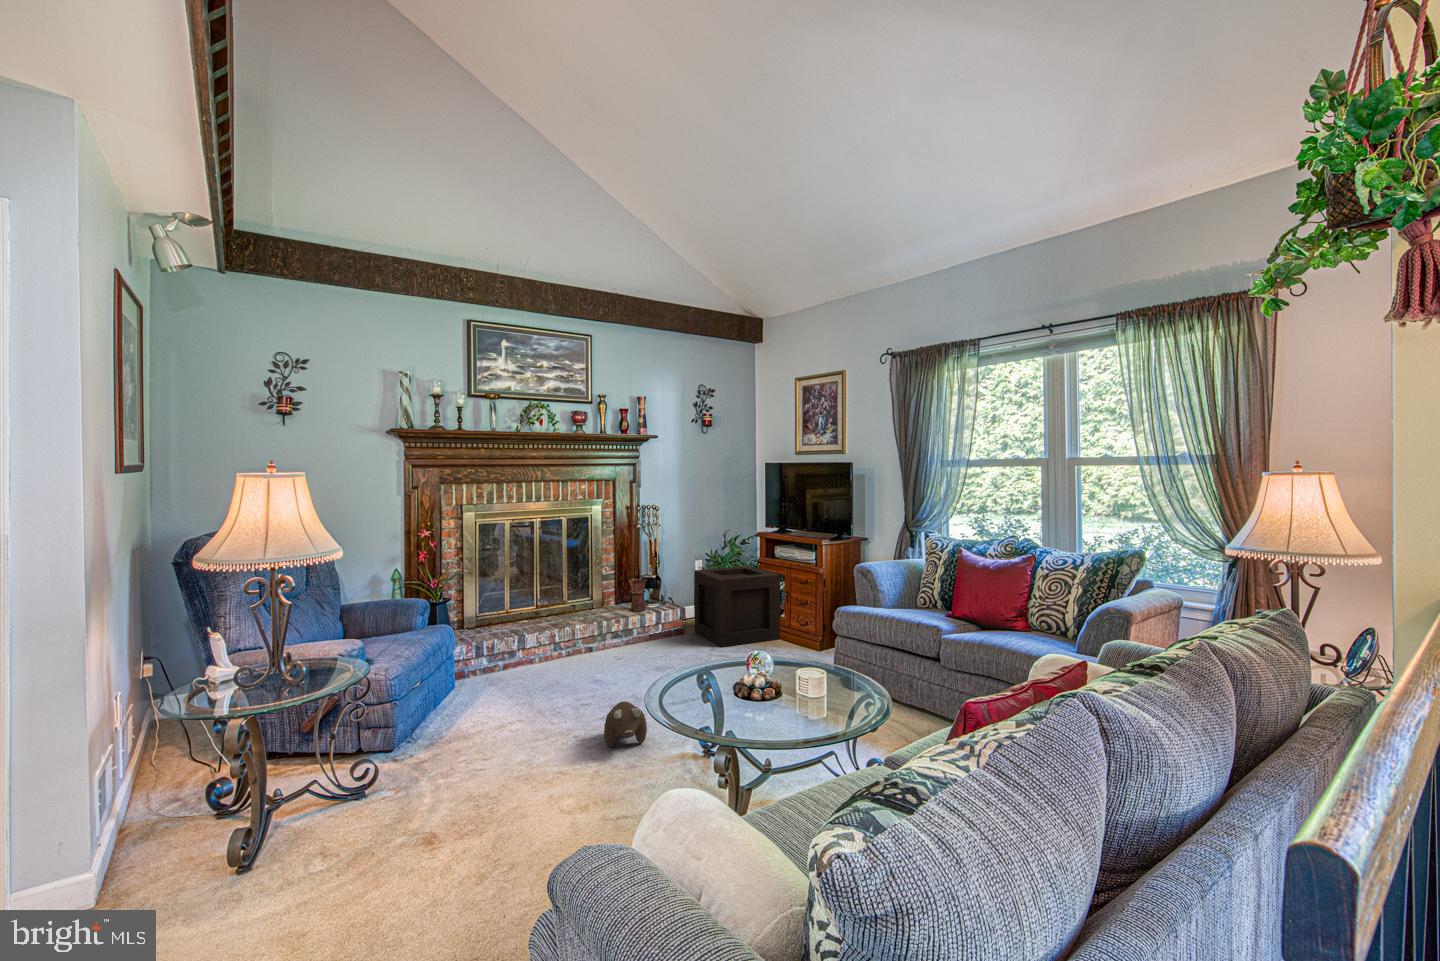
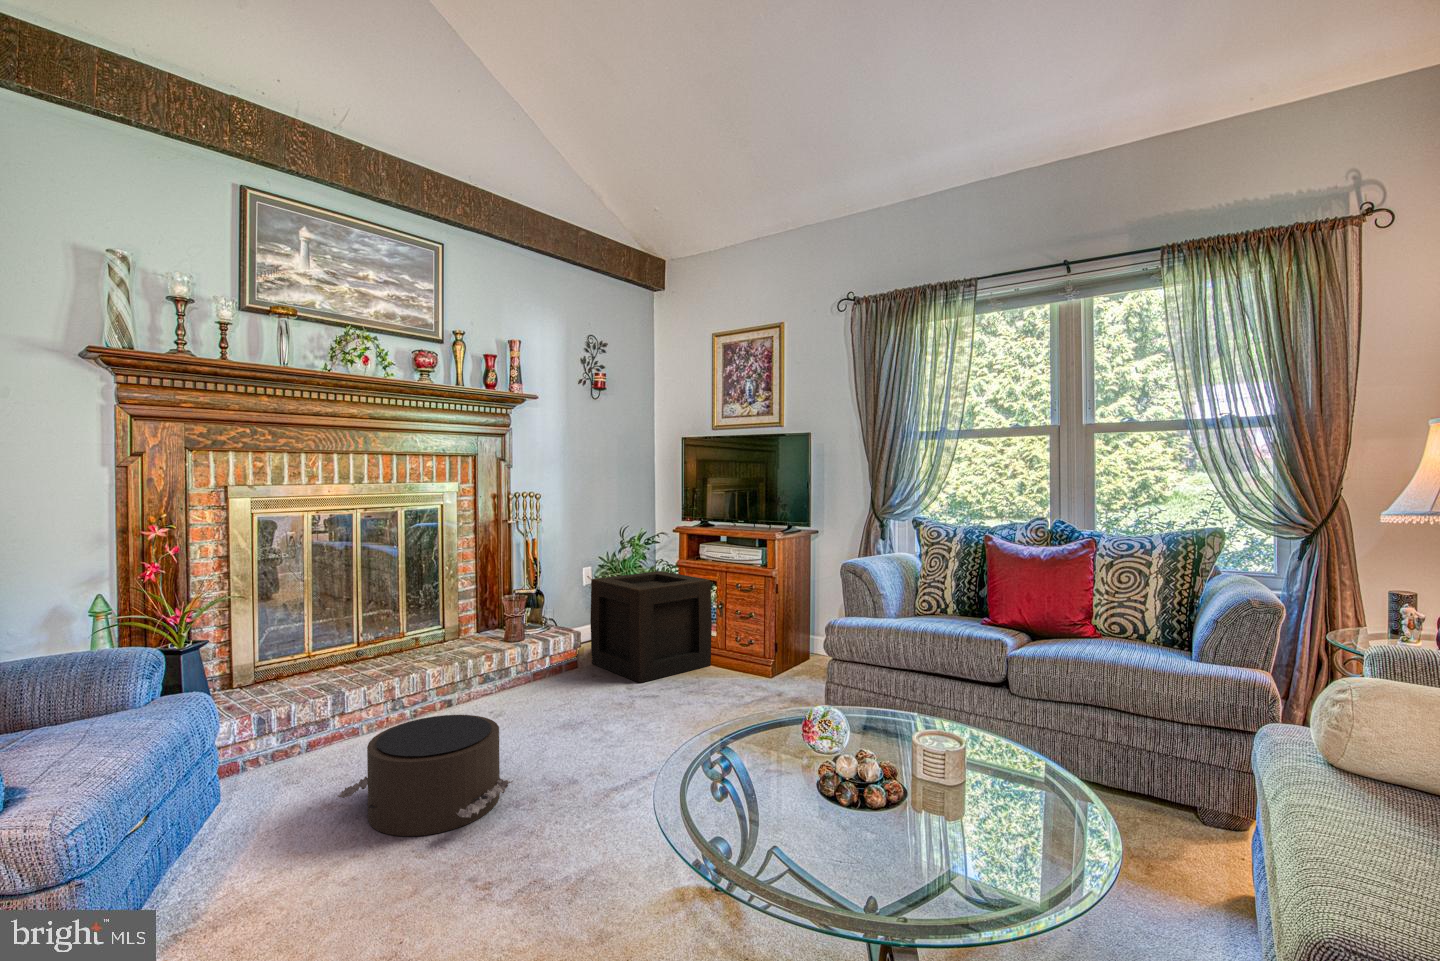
pouf: none [512,652,608,717] -> present [338,715,513,836]
plush toy: present [604,702,647,747] -> none [535,802,611,888]

